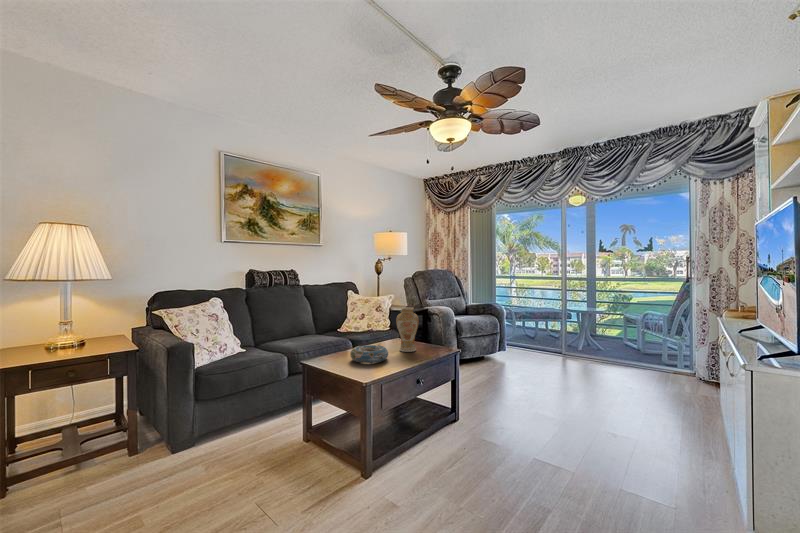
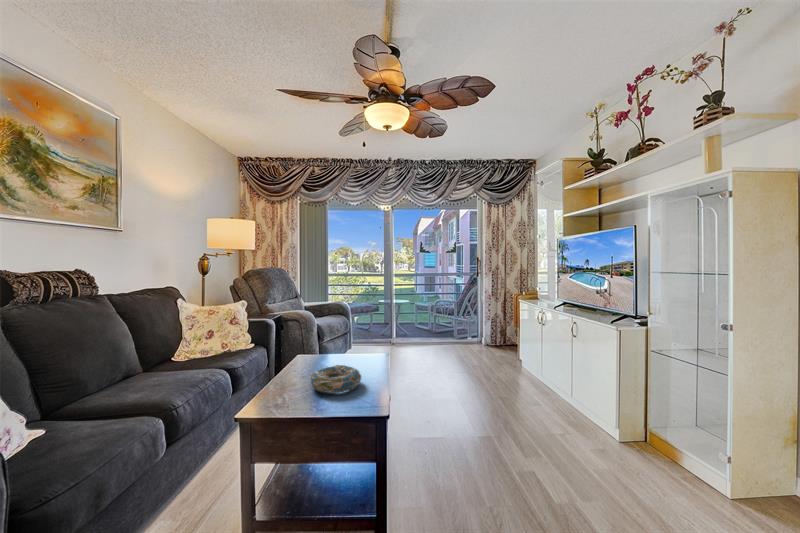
vase: present [396,307,419,352] -> none [336,313,363,367]

